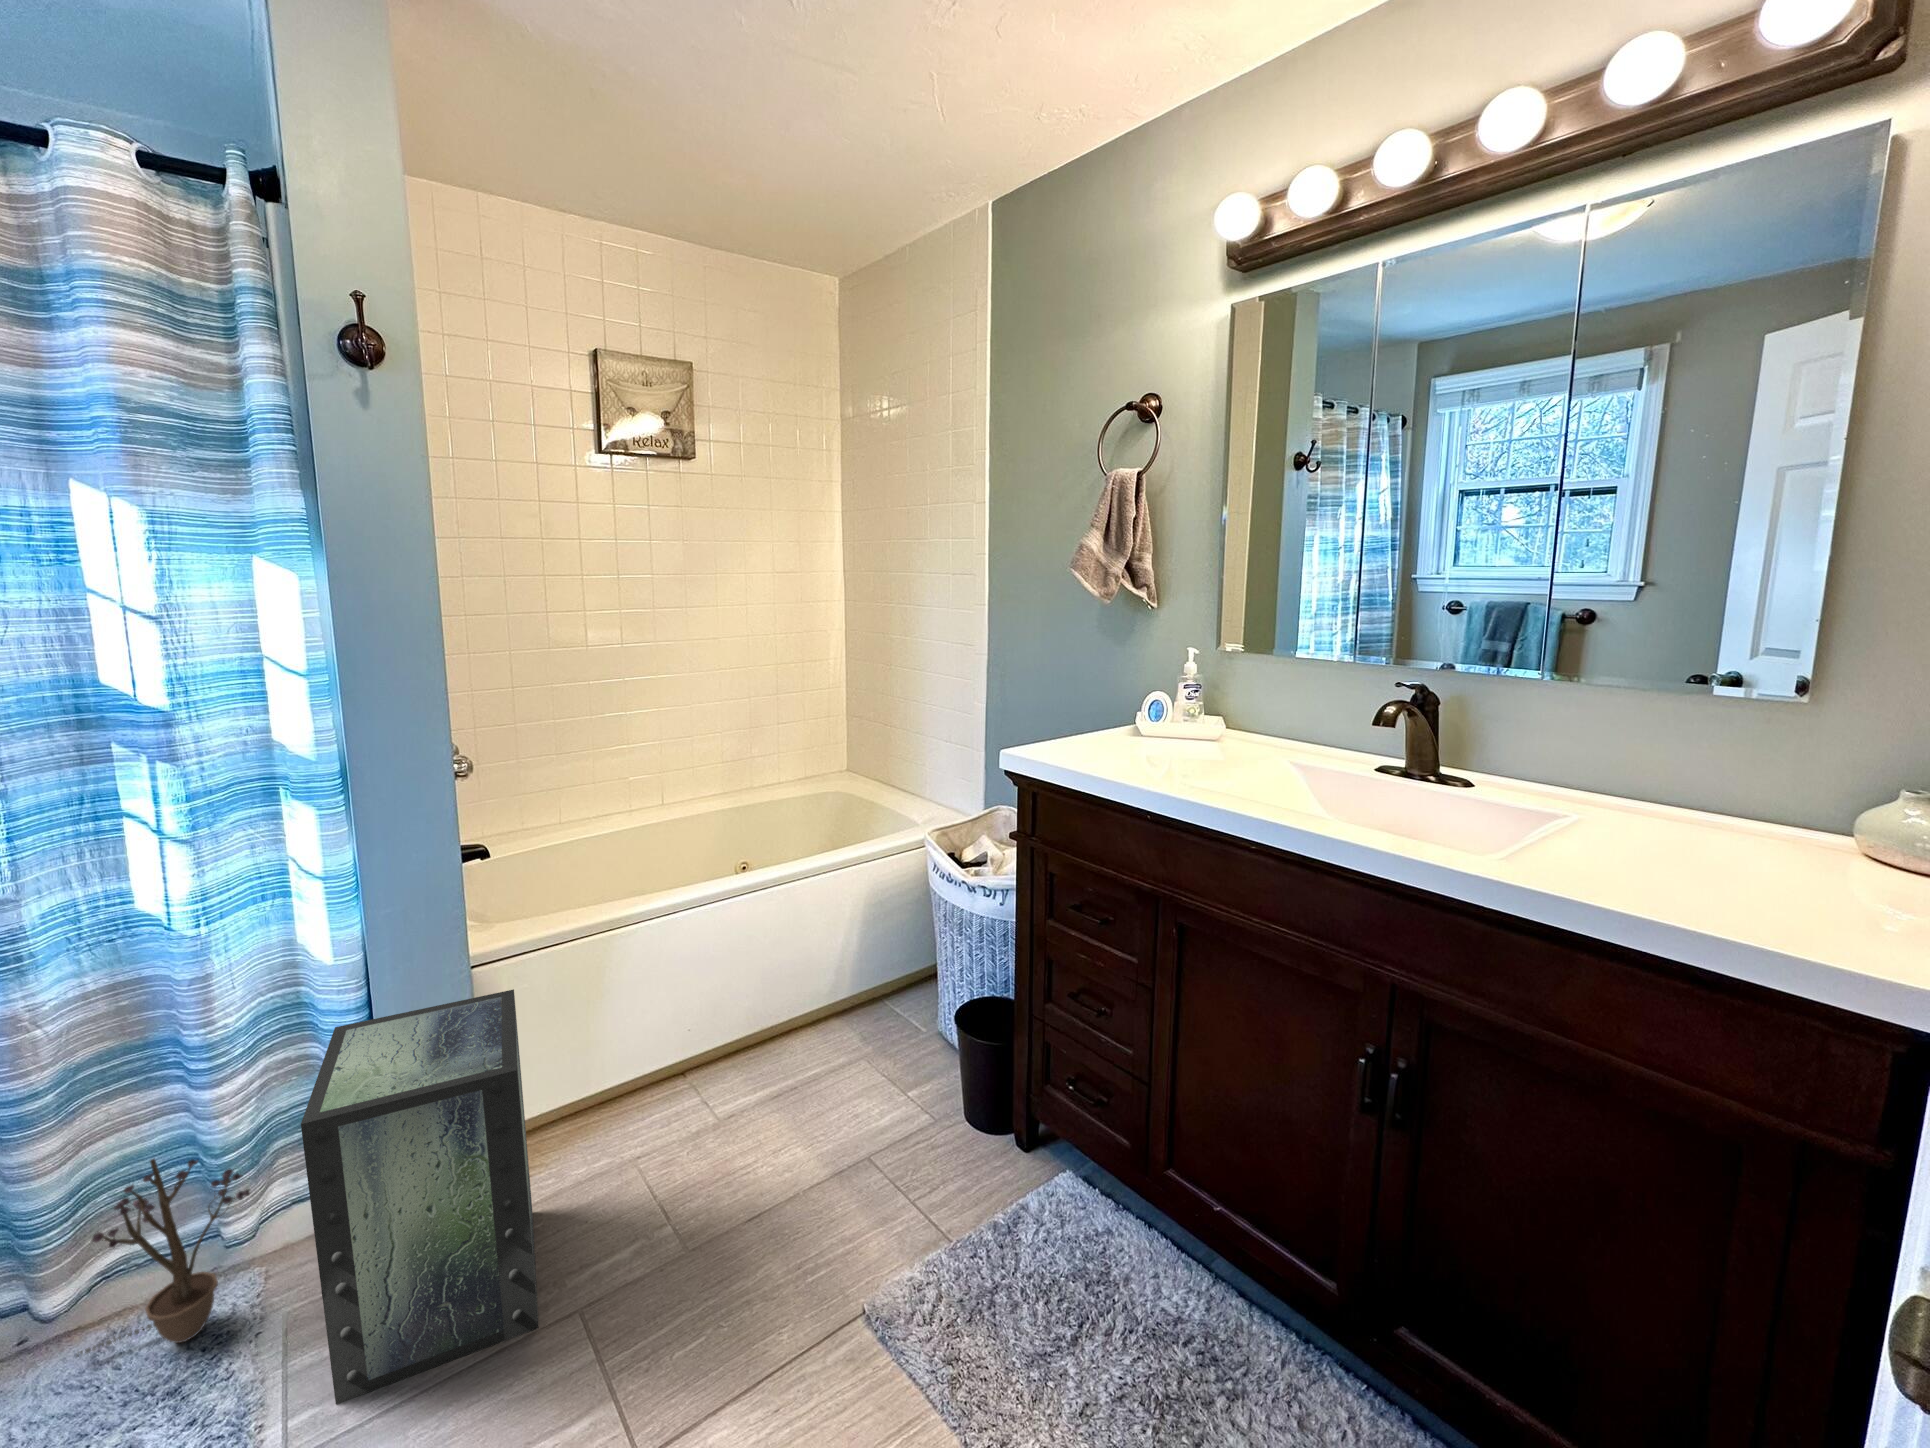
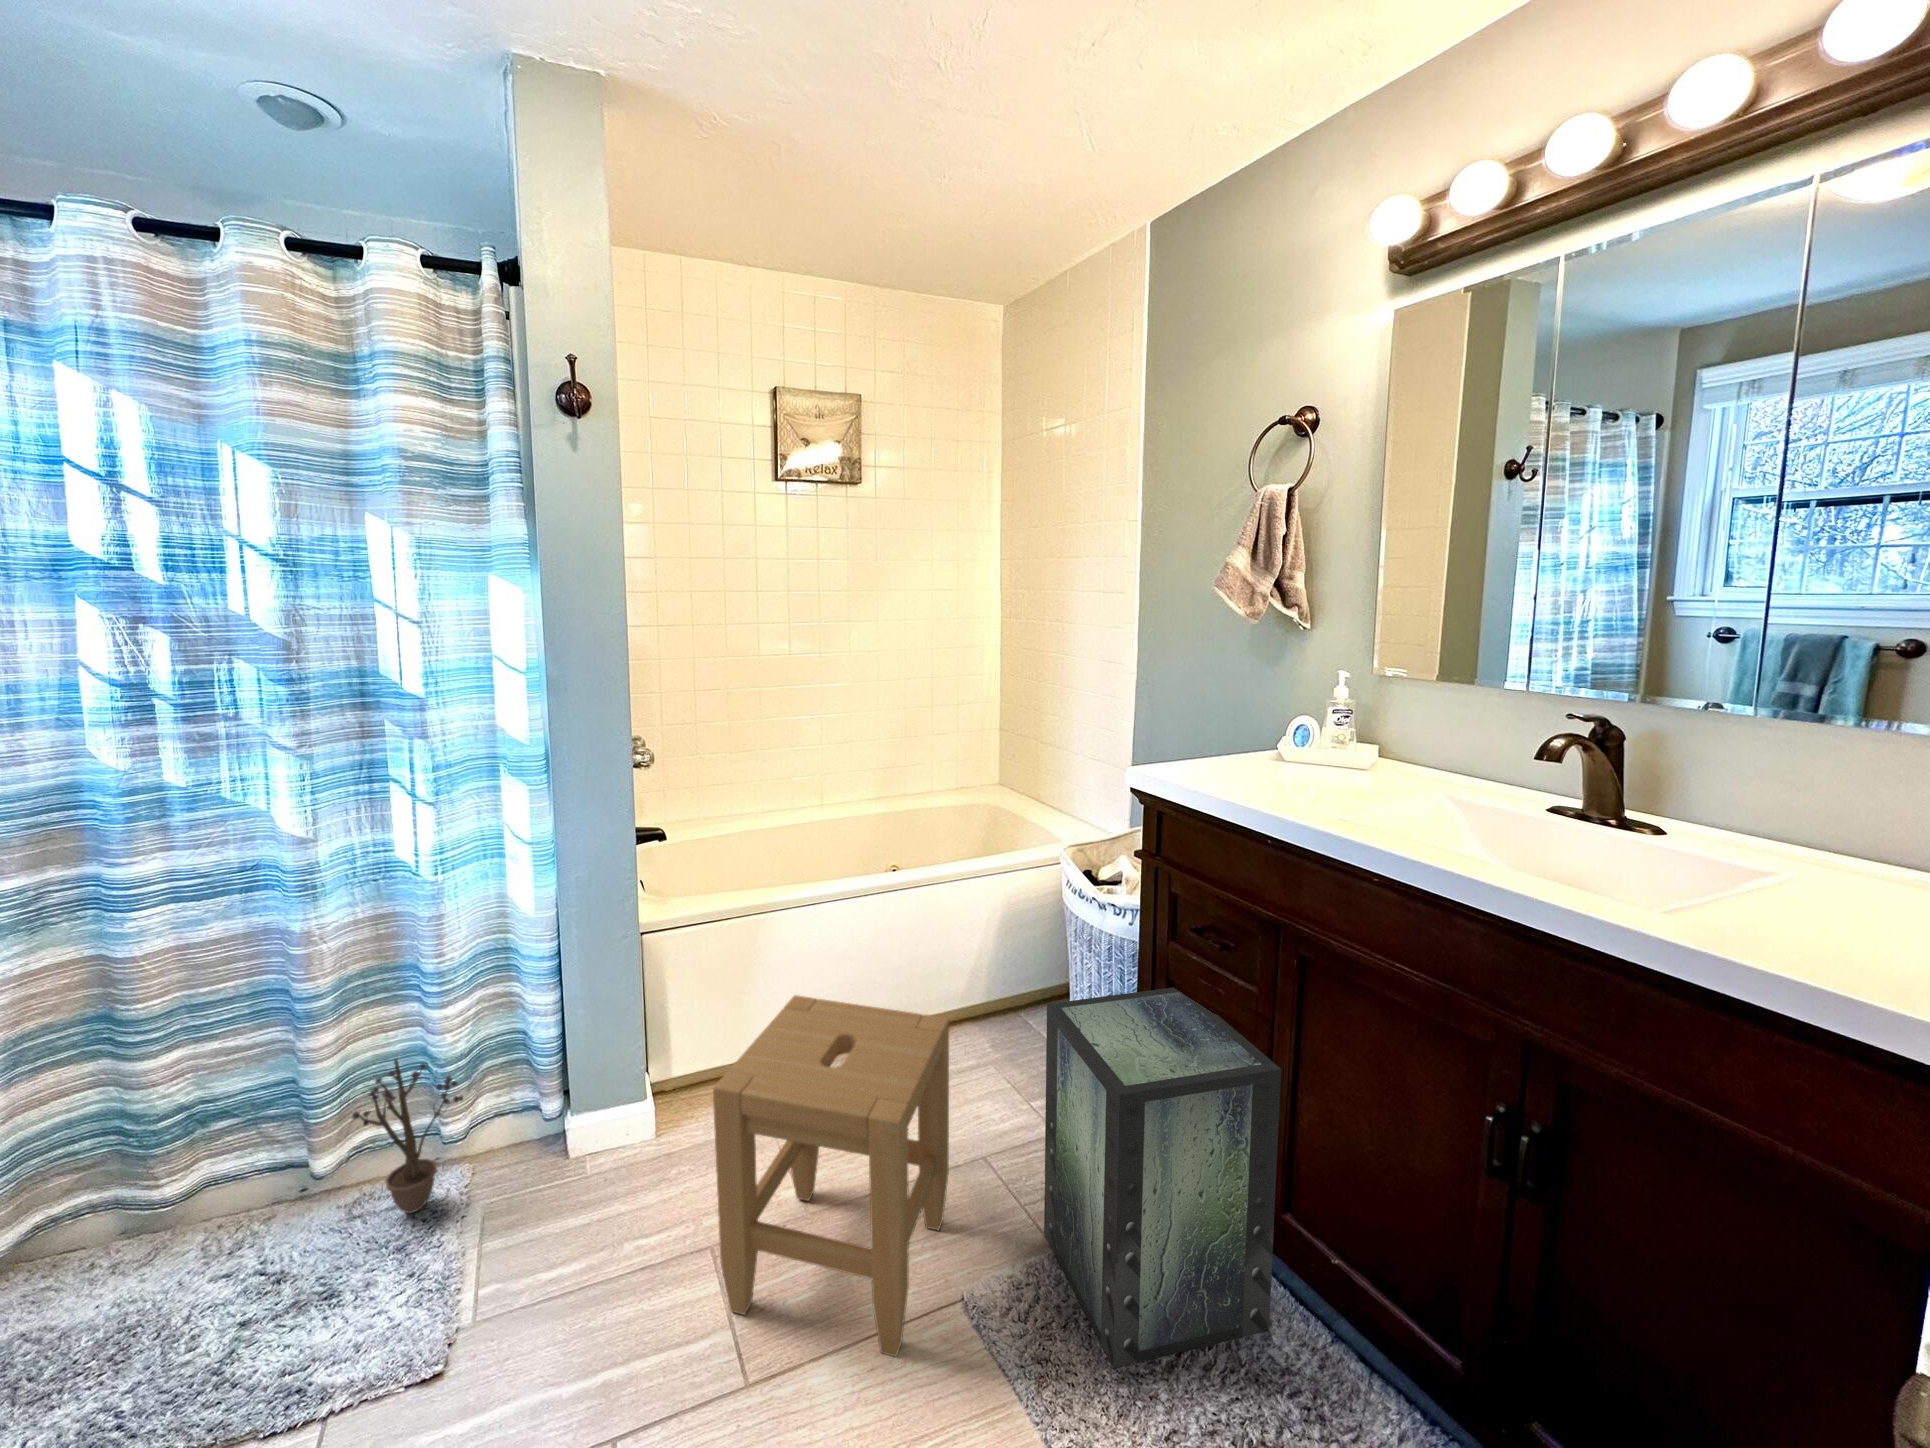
storage box: present [301,989,539,1404] -> present [1044,987,1281,1368]
stool: none [583,1019,838,1390] -> present [713,995,949,1357]

